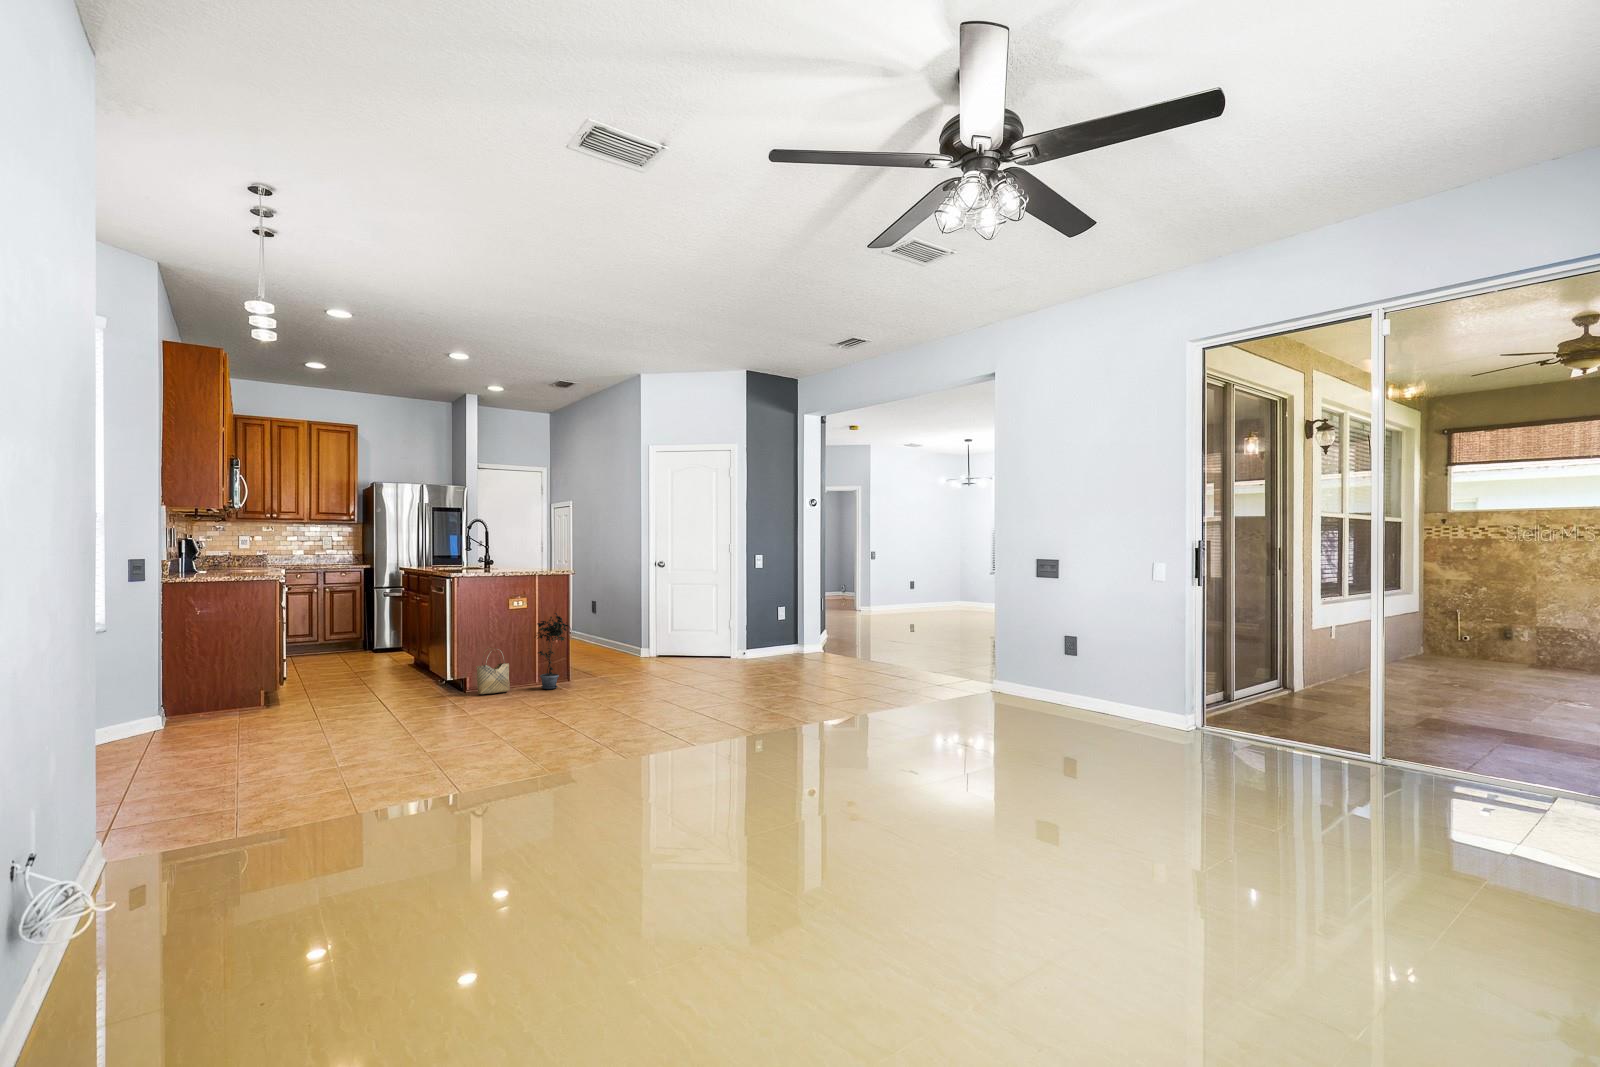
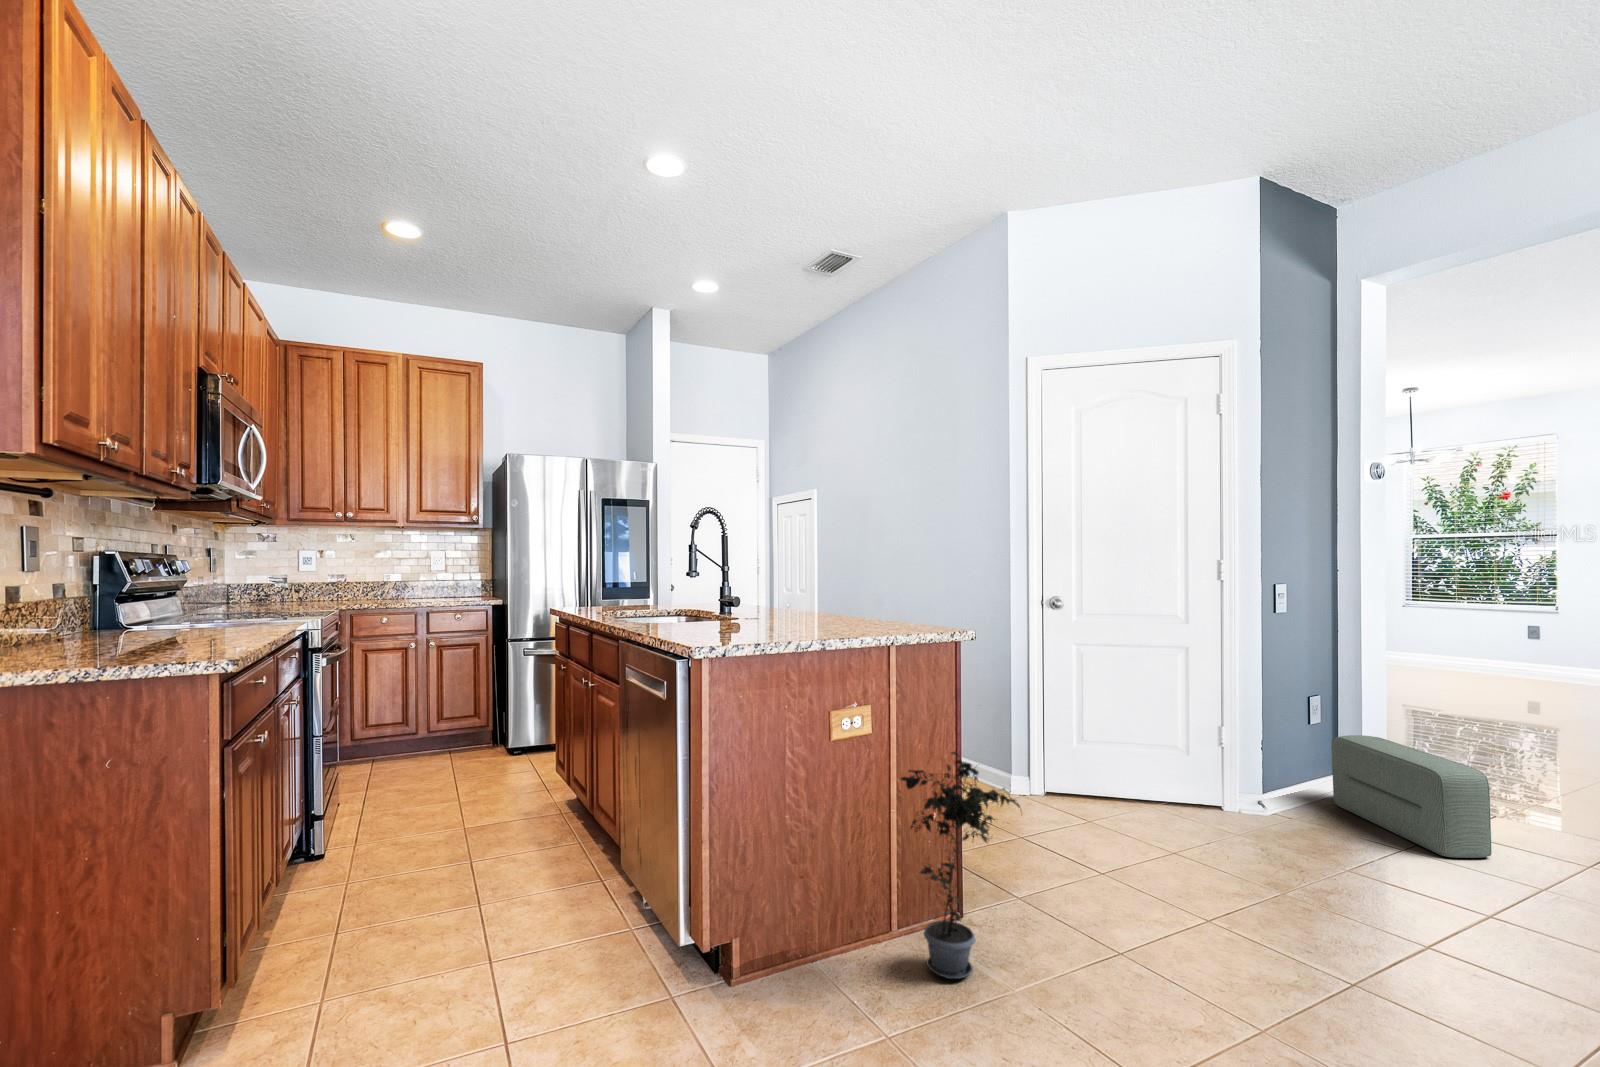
pouf: none [779,625,805,666] -> present [1331,735,1492,858]
woven basket: present [476,648,510,694] -> none [764,858,852,1015]

